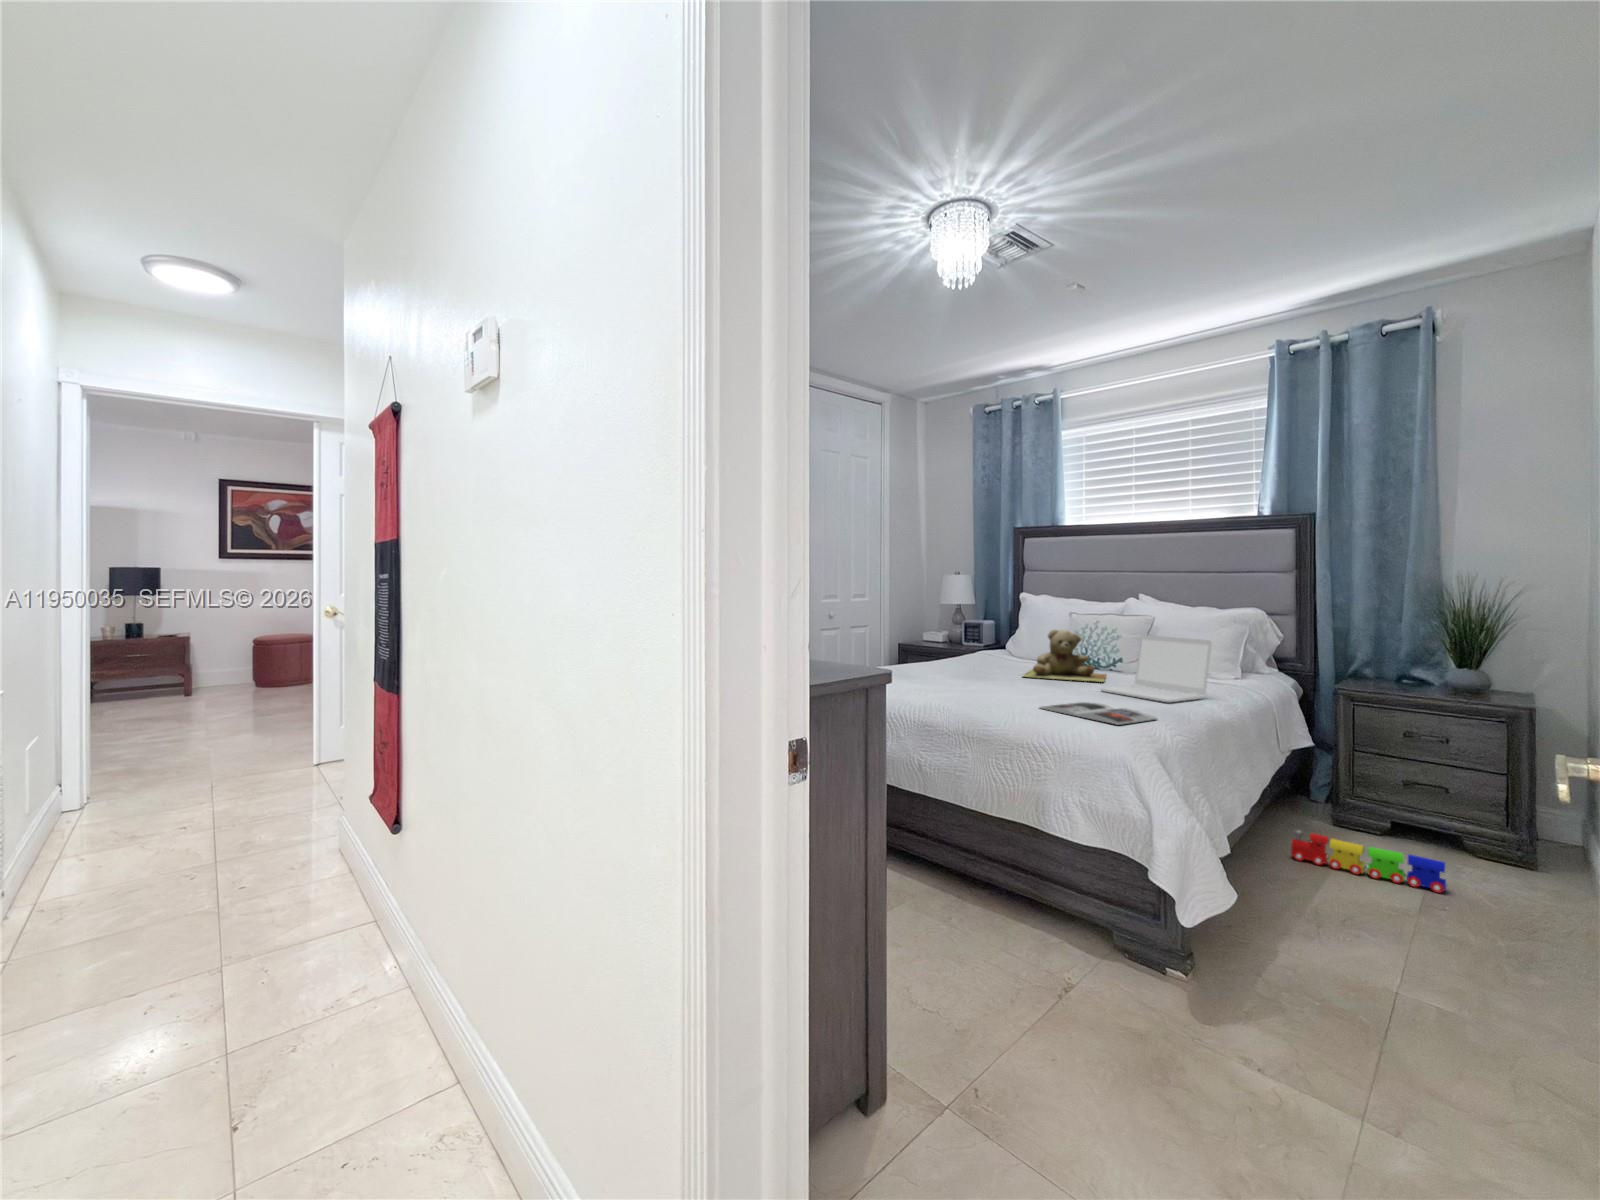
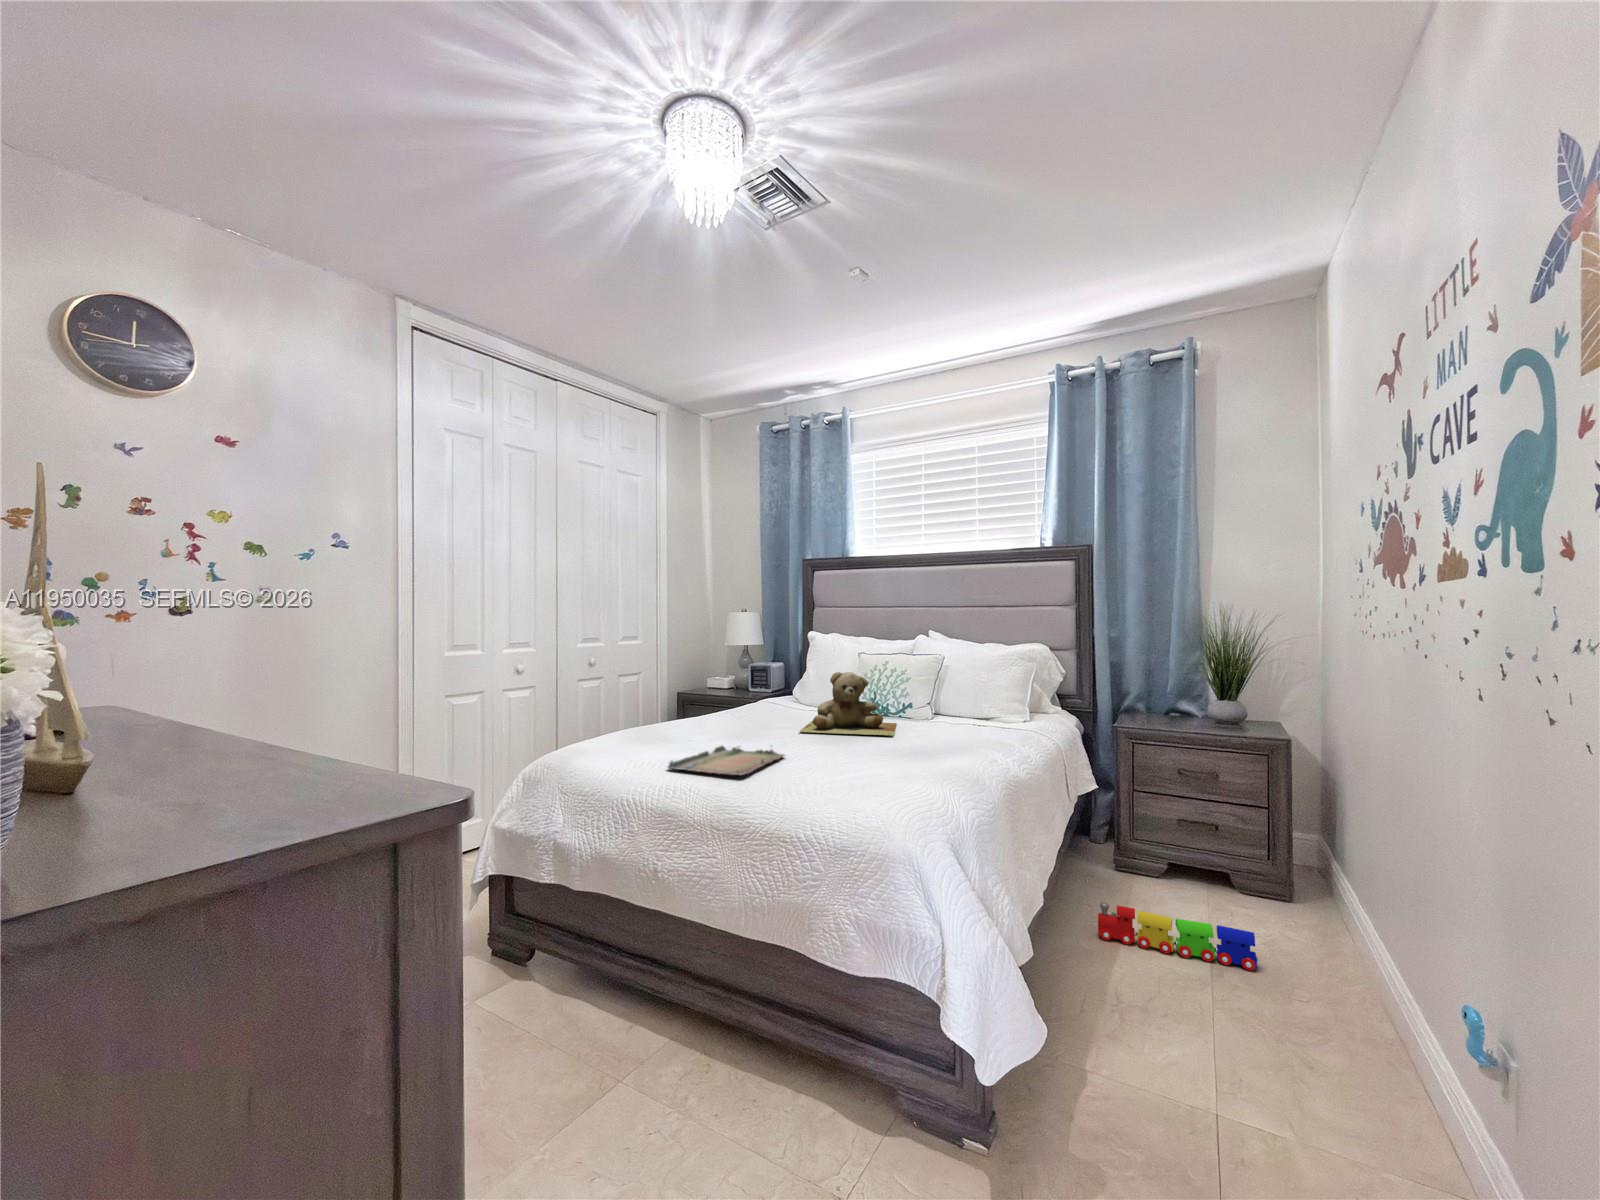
laptop: present [1101,635,1212,702] -> none [888,678,1011,765]
tray: none [930,681,1017,699] -> present [668,746,784,775]
magazine: present [1040,702,1158,725] -> none [807,772,958,813]

